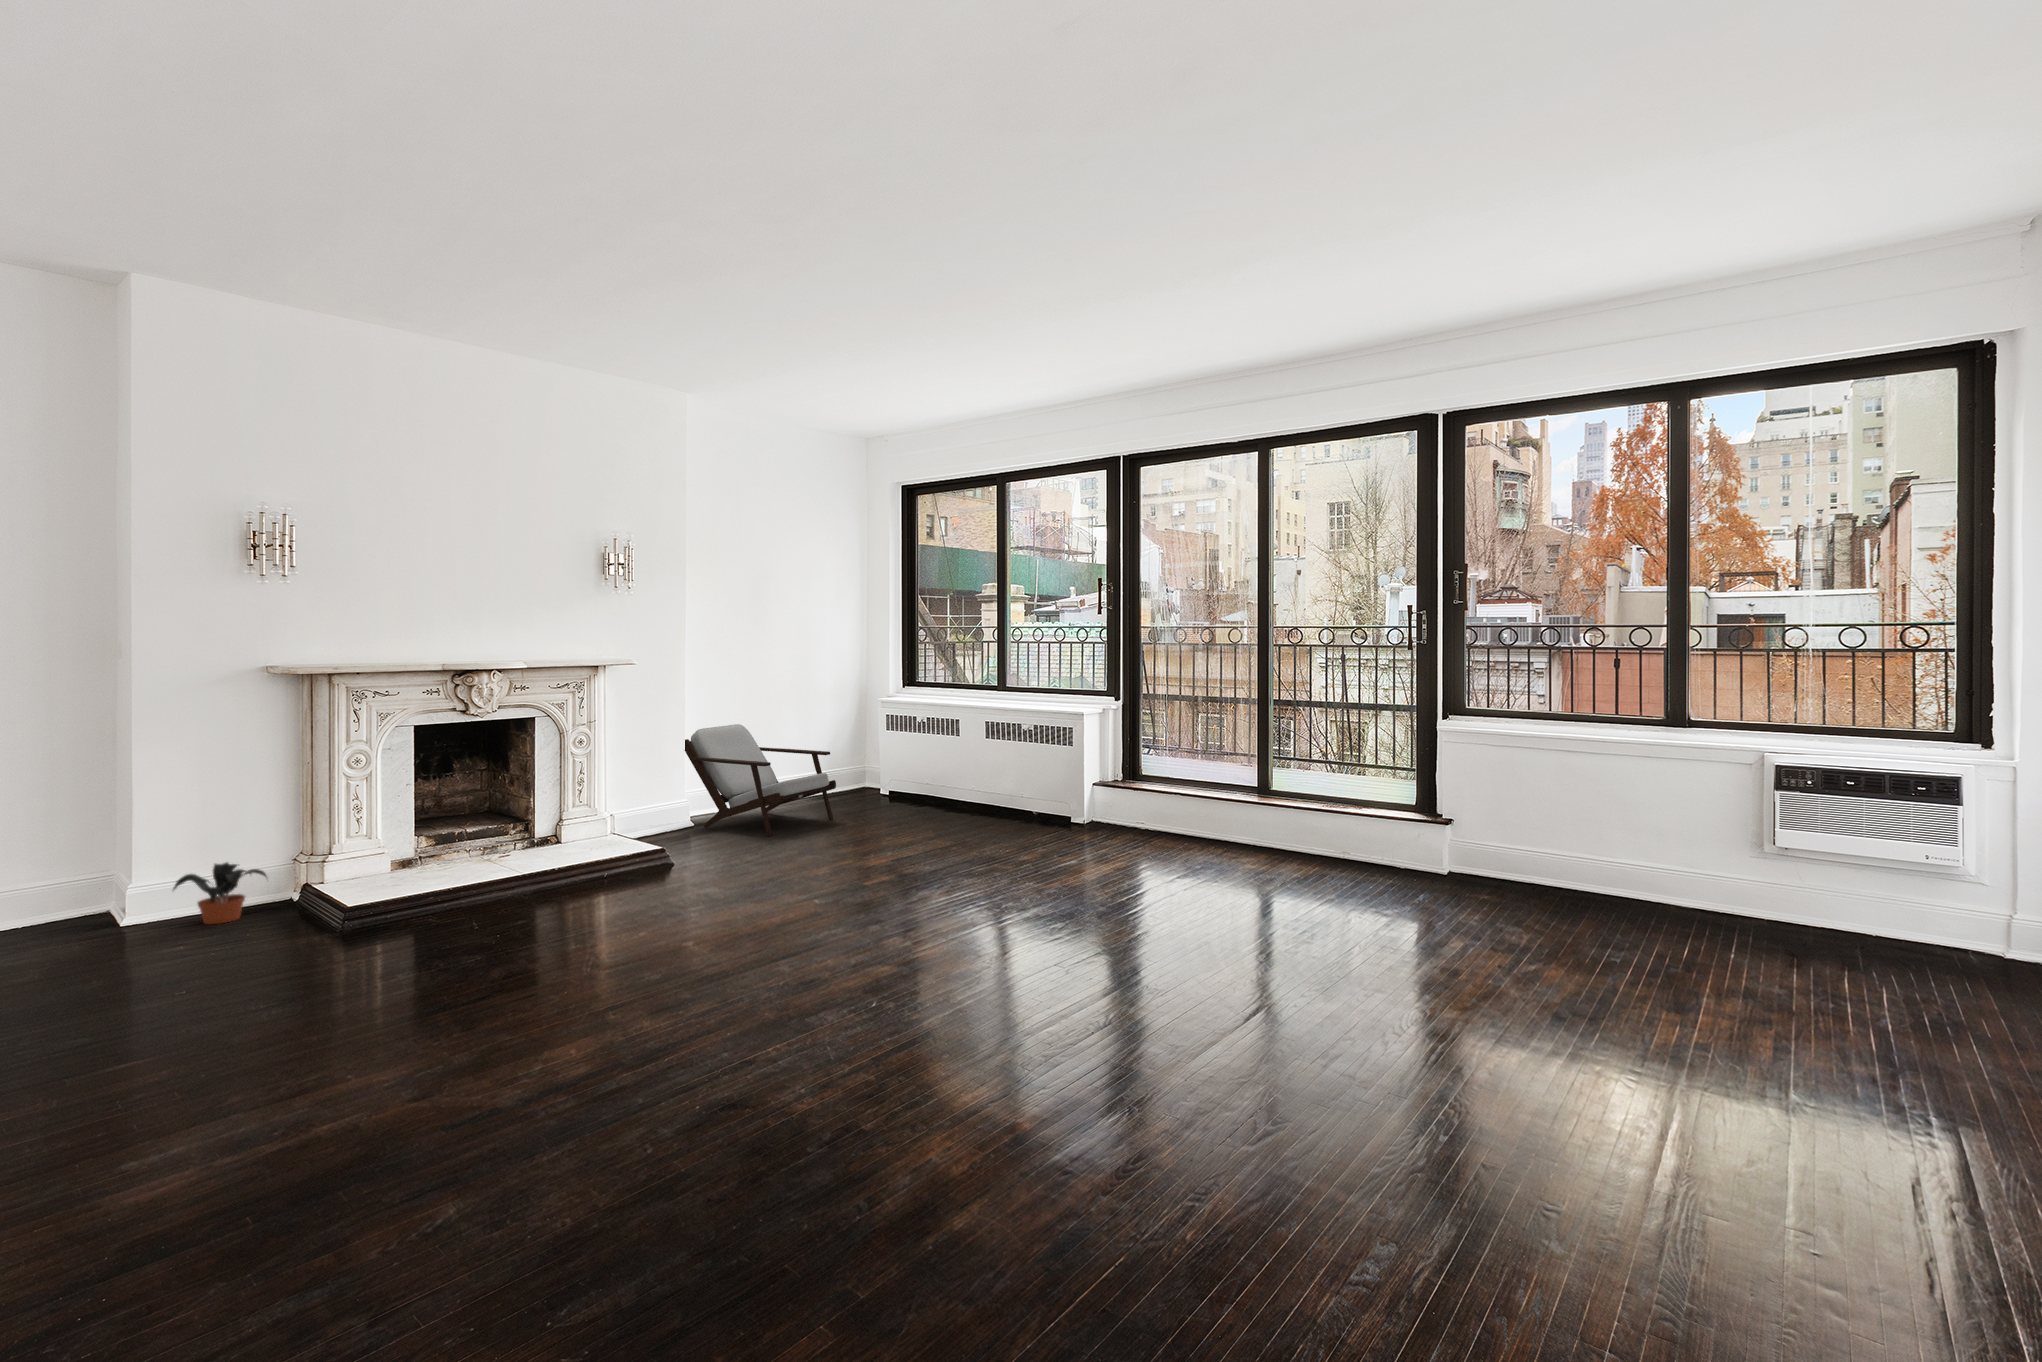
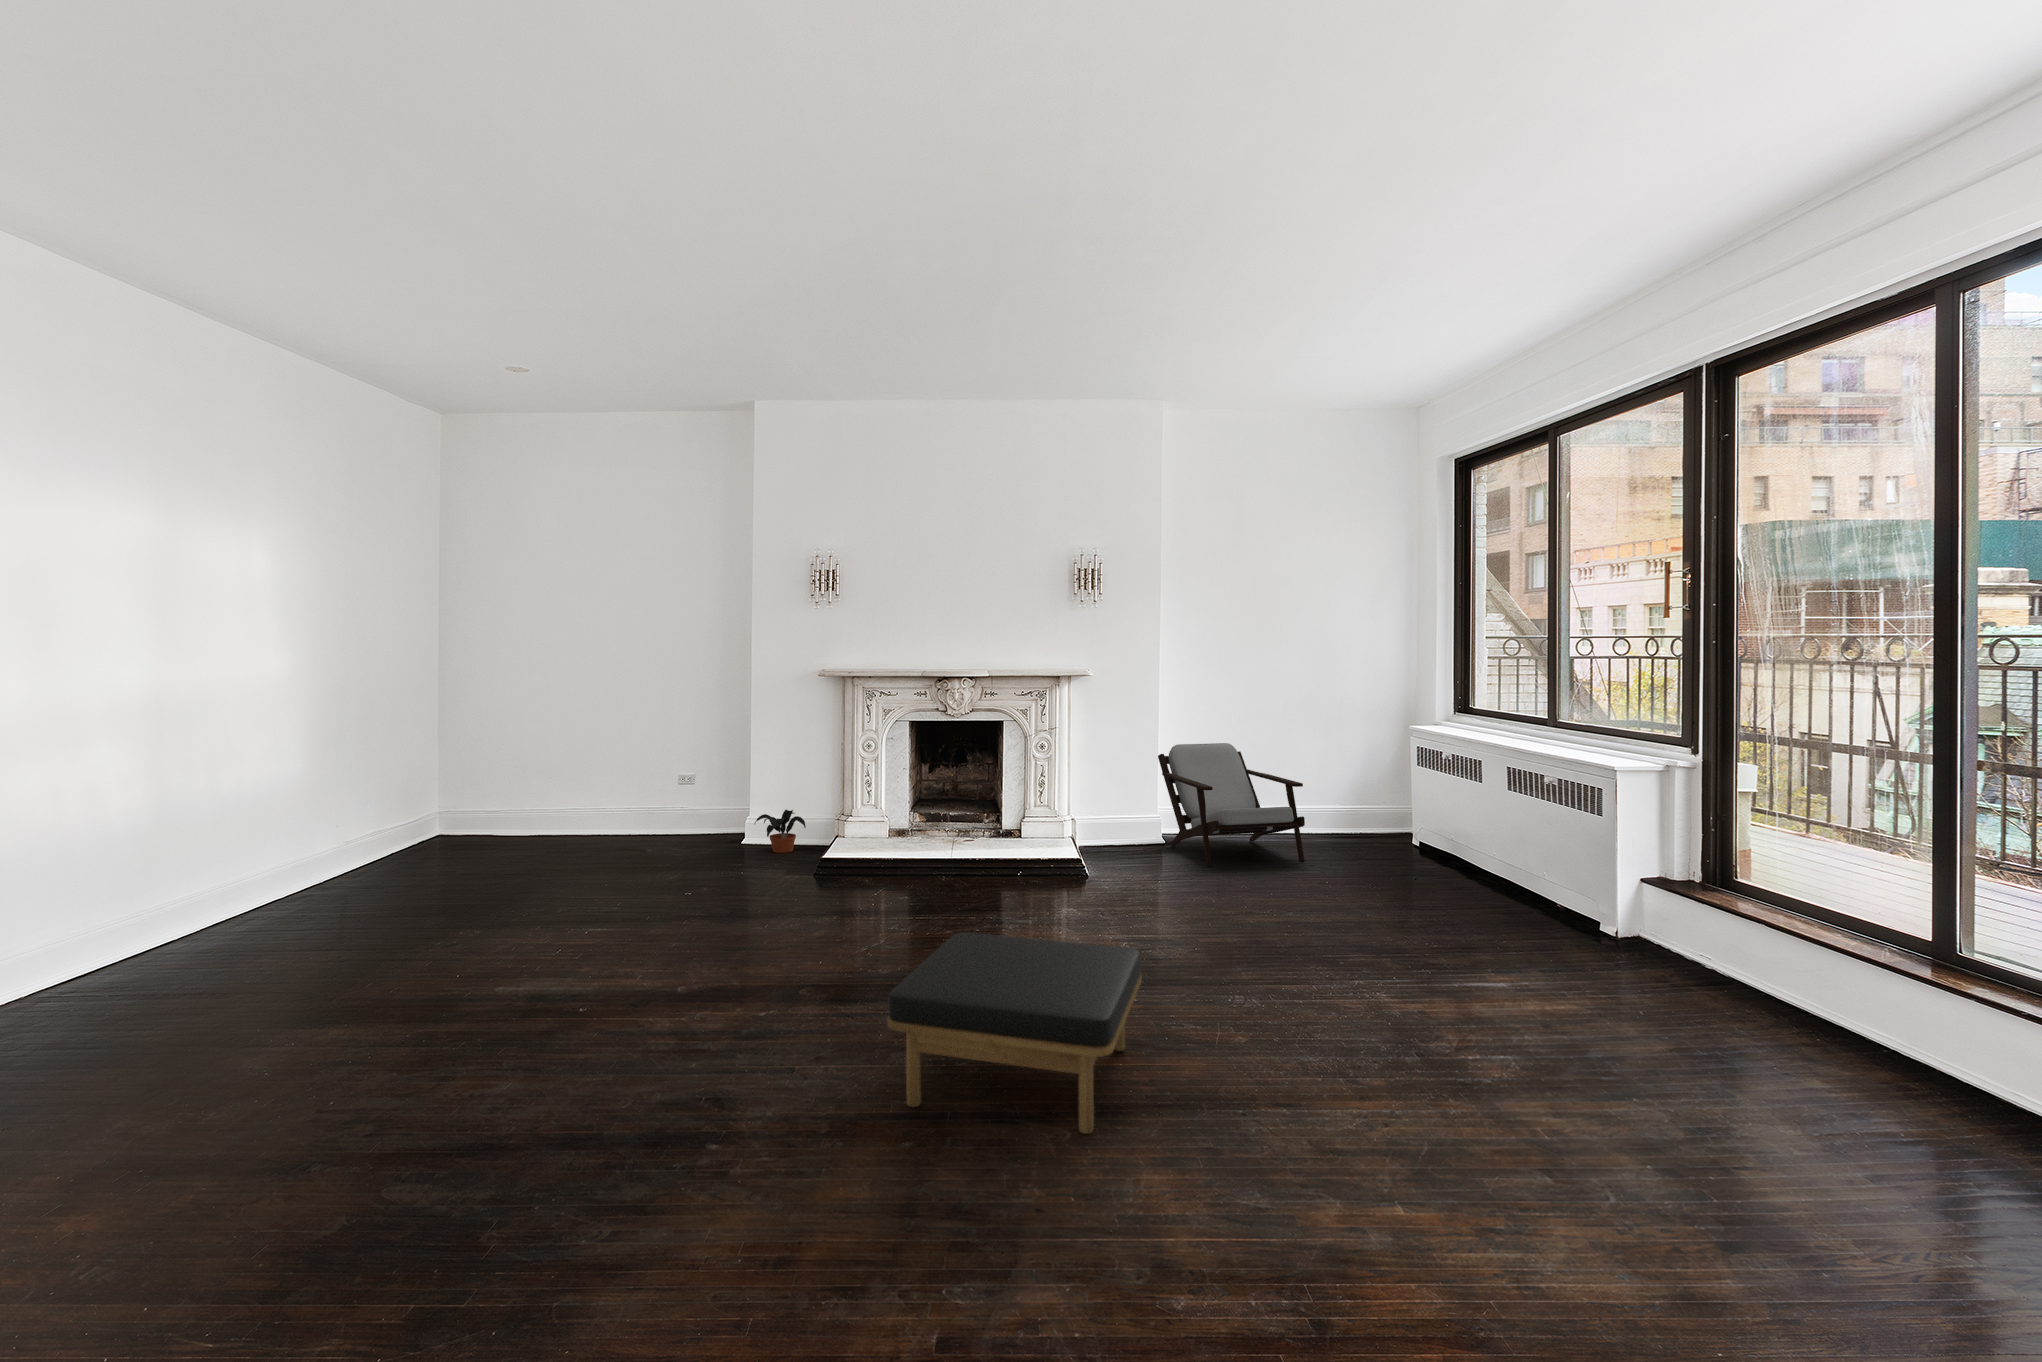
ottoman: none [821,875,1060,1042] -> present [888,933,1142,1134]

